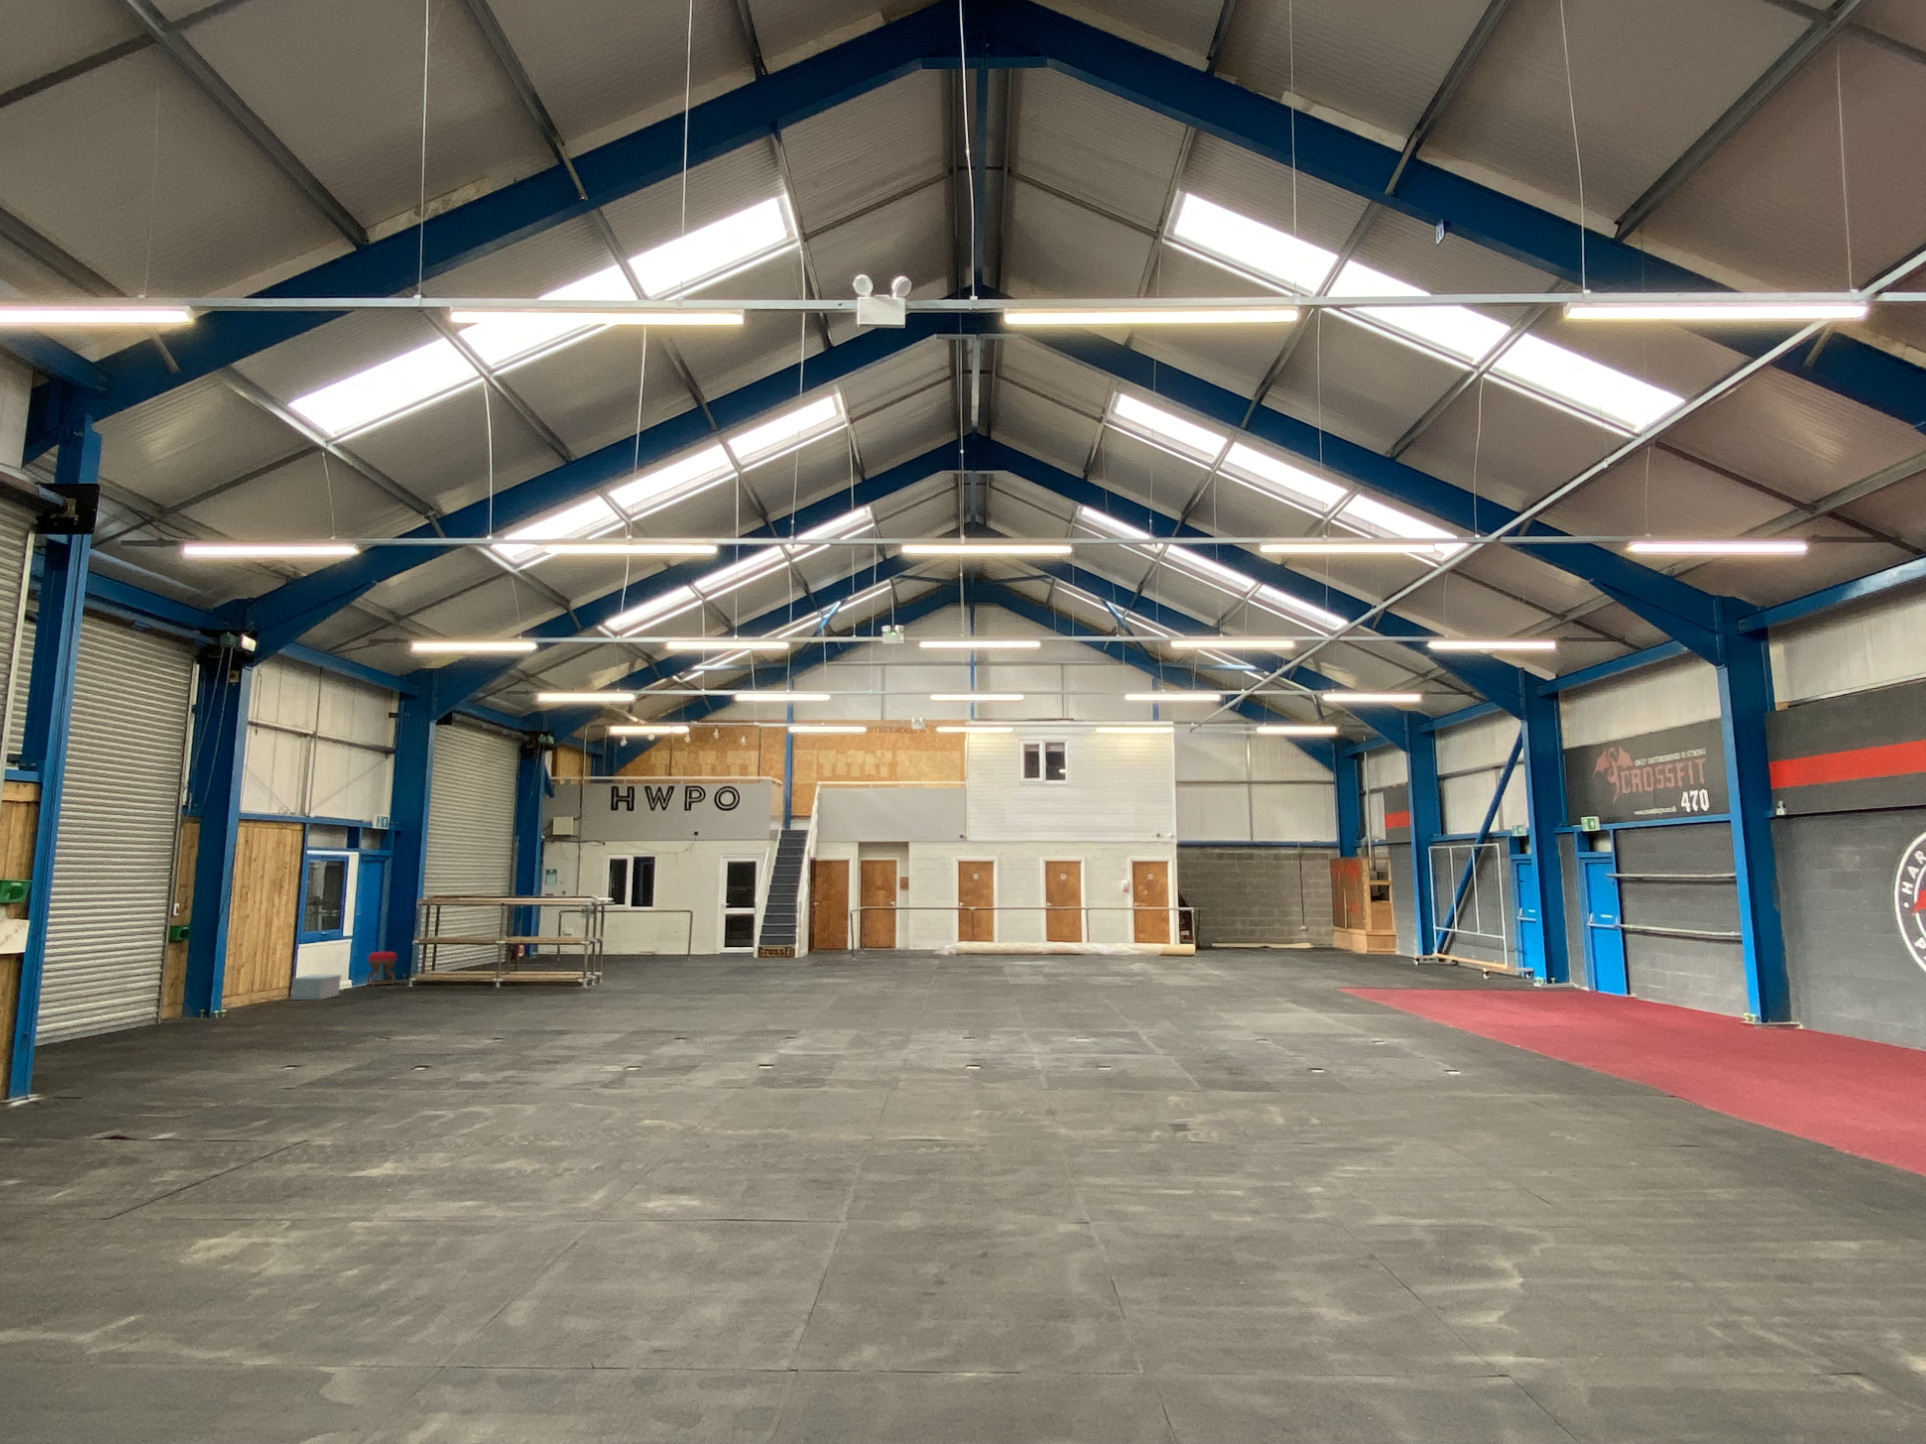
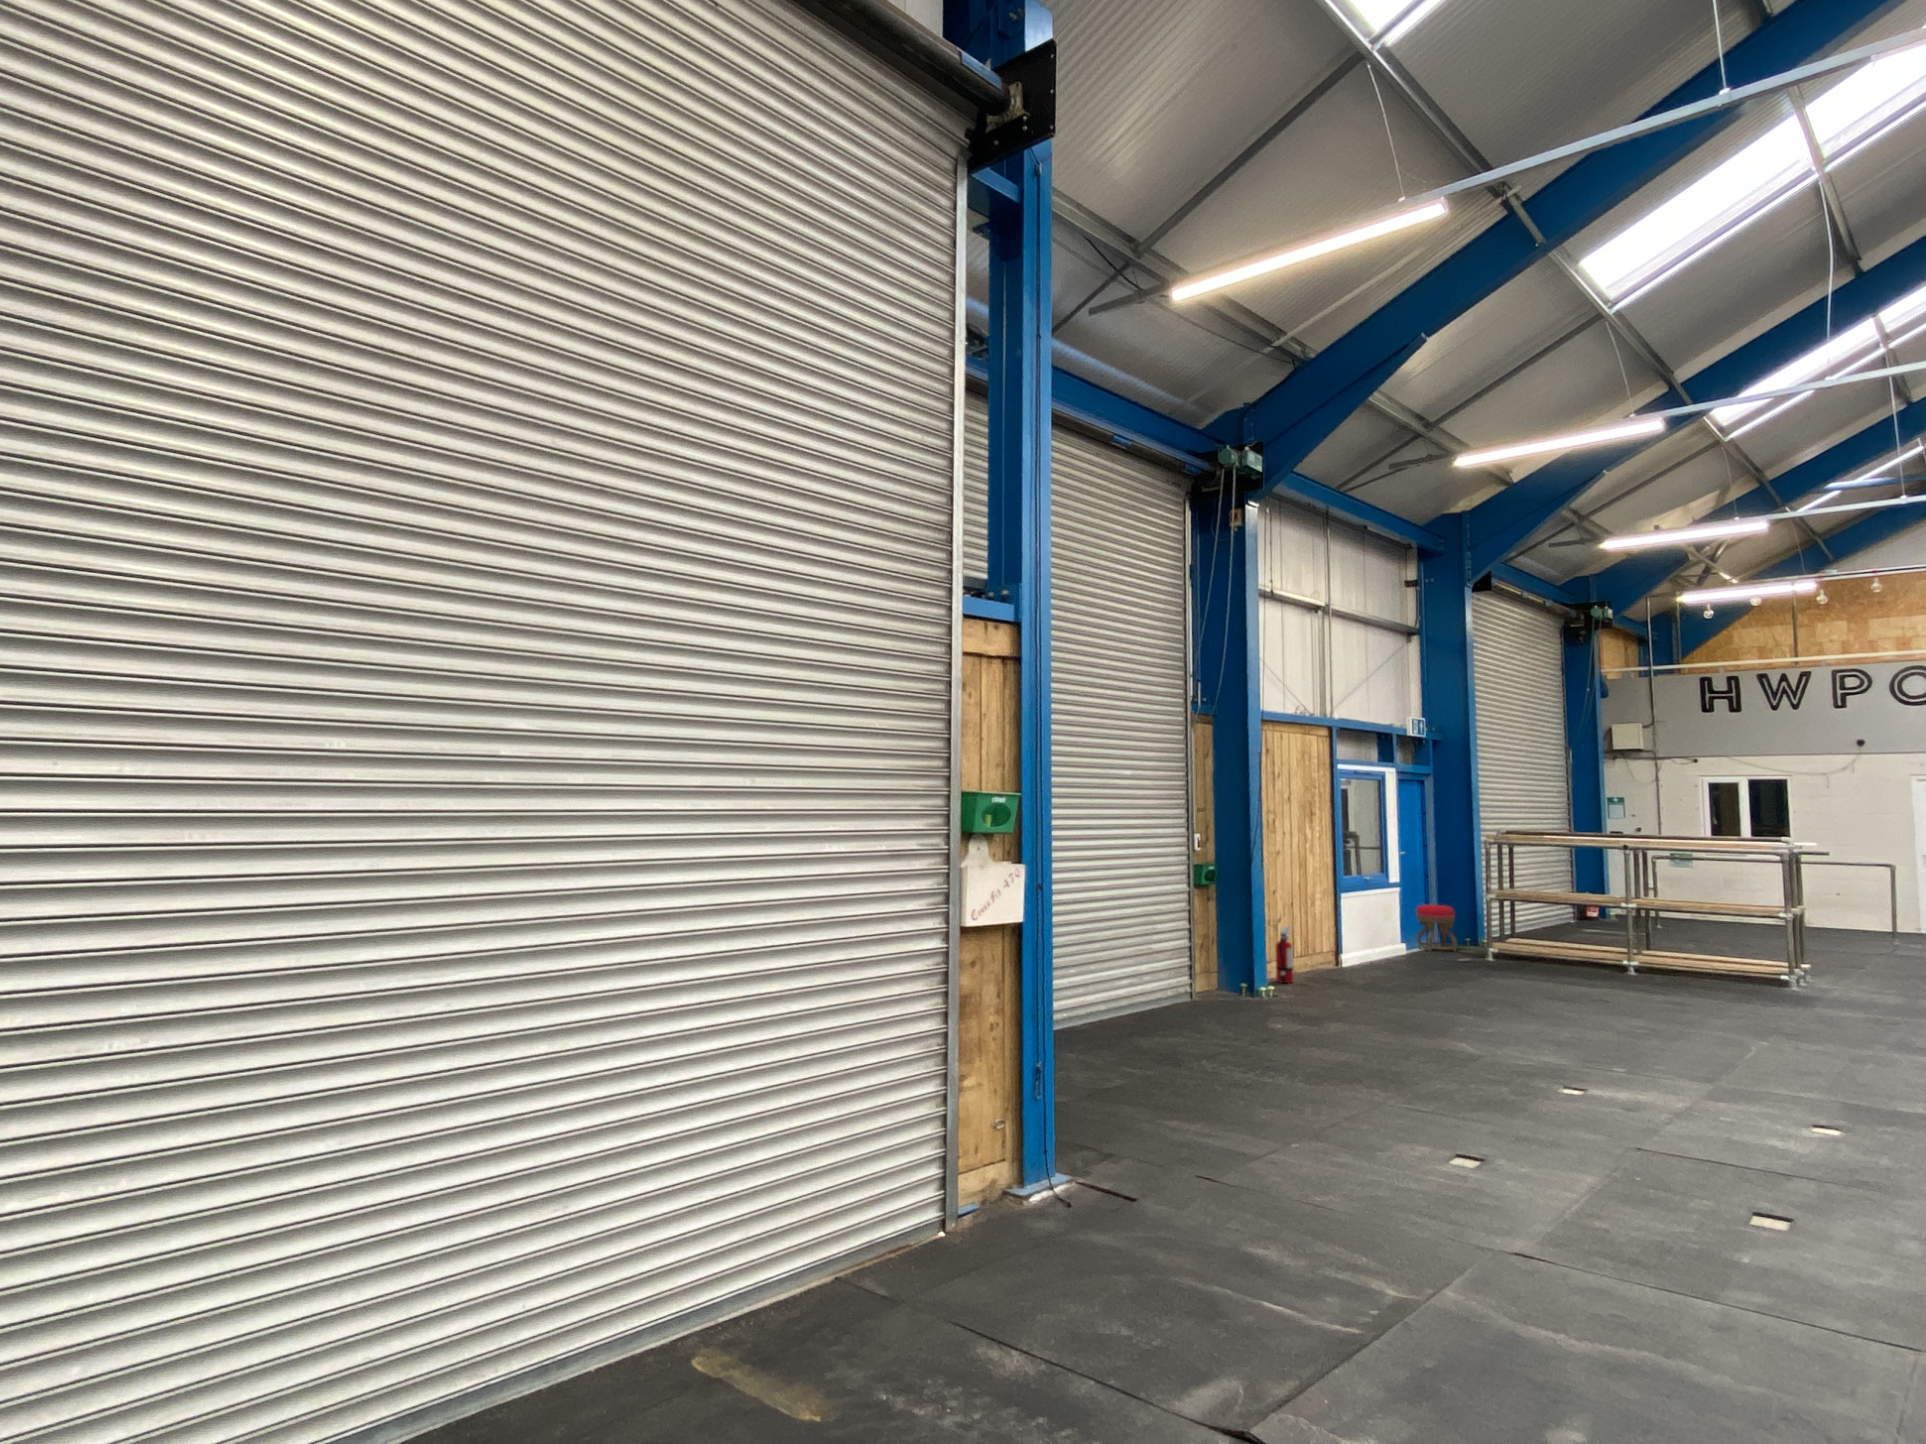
fire extinguisher: none [231,971,250,1013] -> present [1276,927,1293,983]
storage box: present [291,975,341,1000] -> none [1338,932,1398,970]

